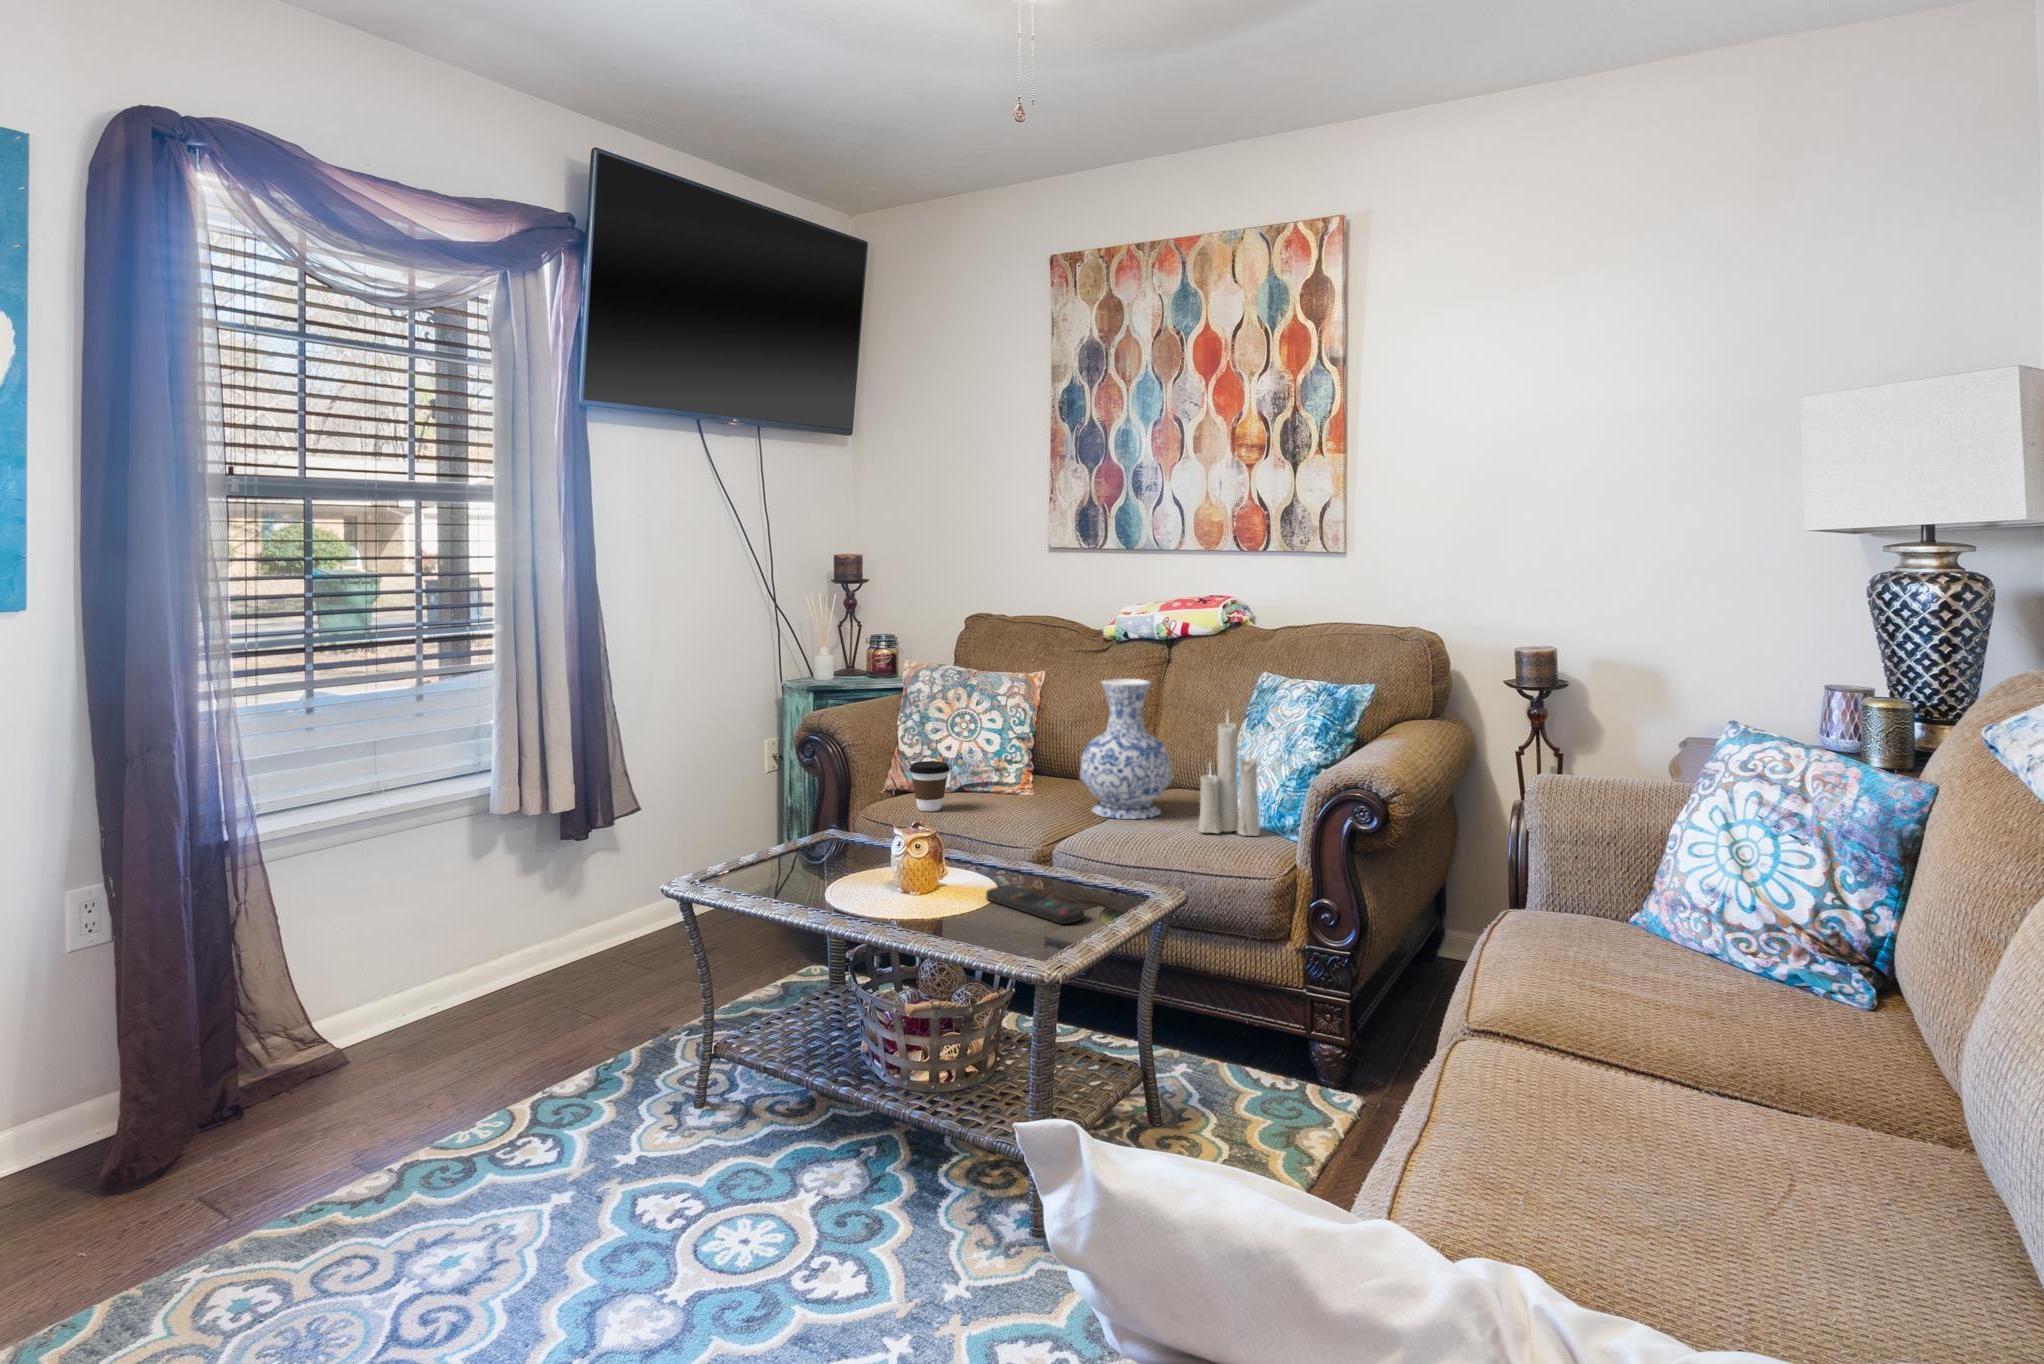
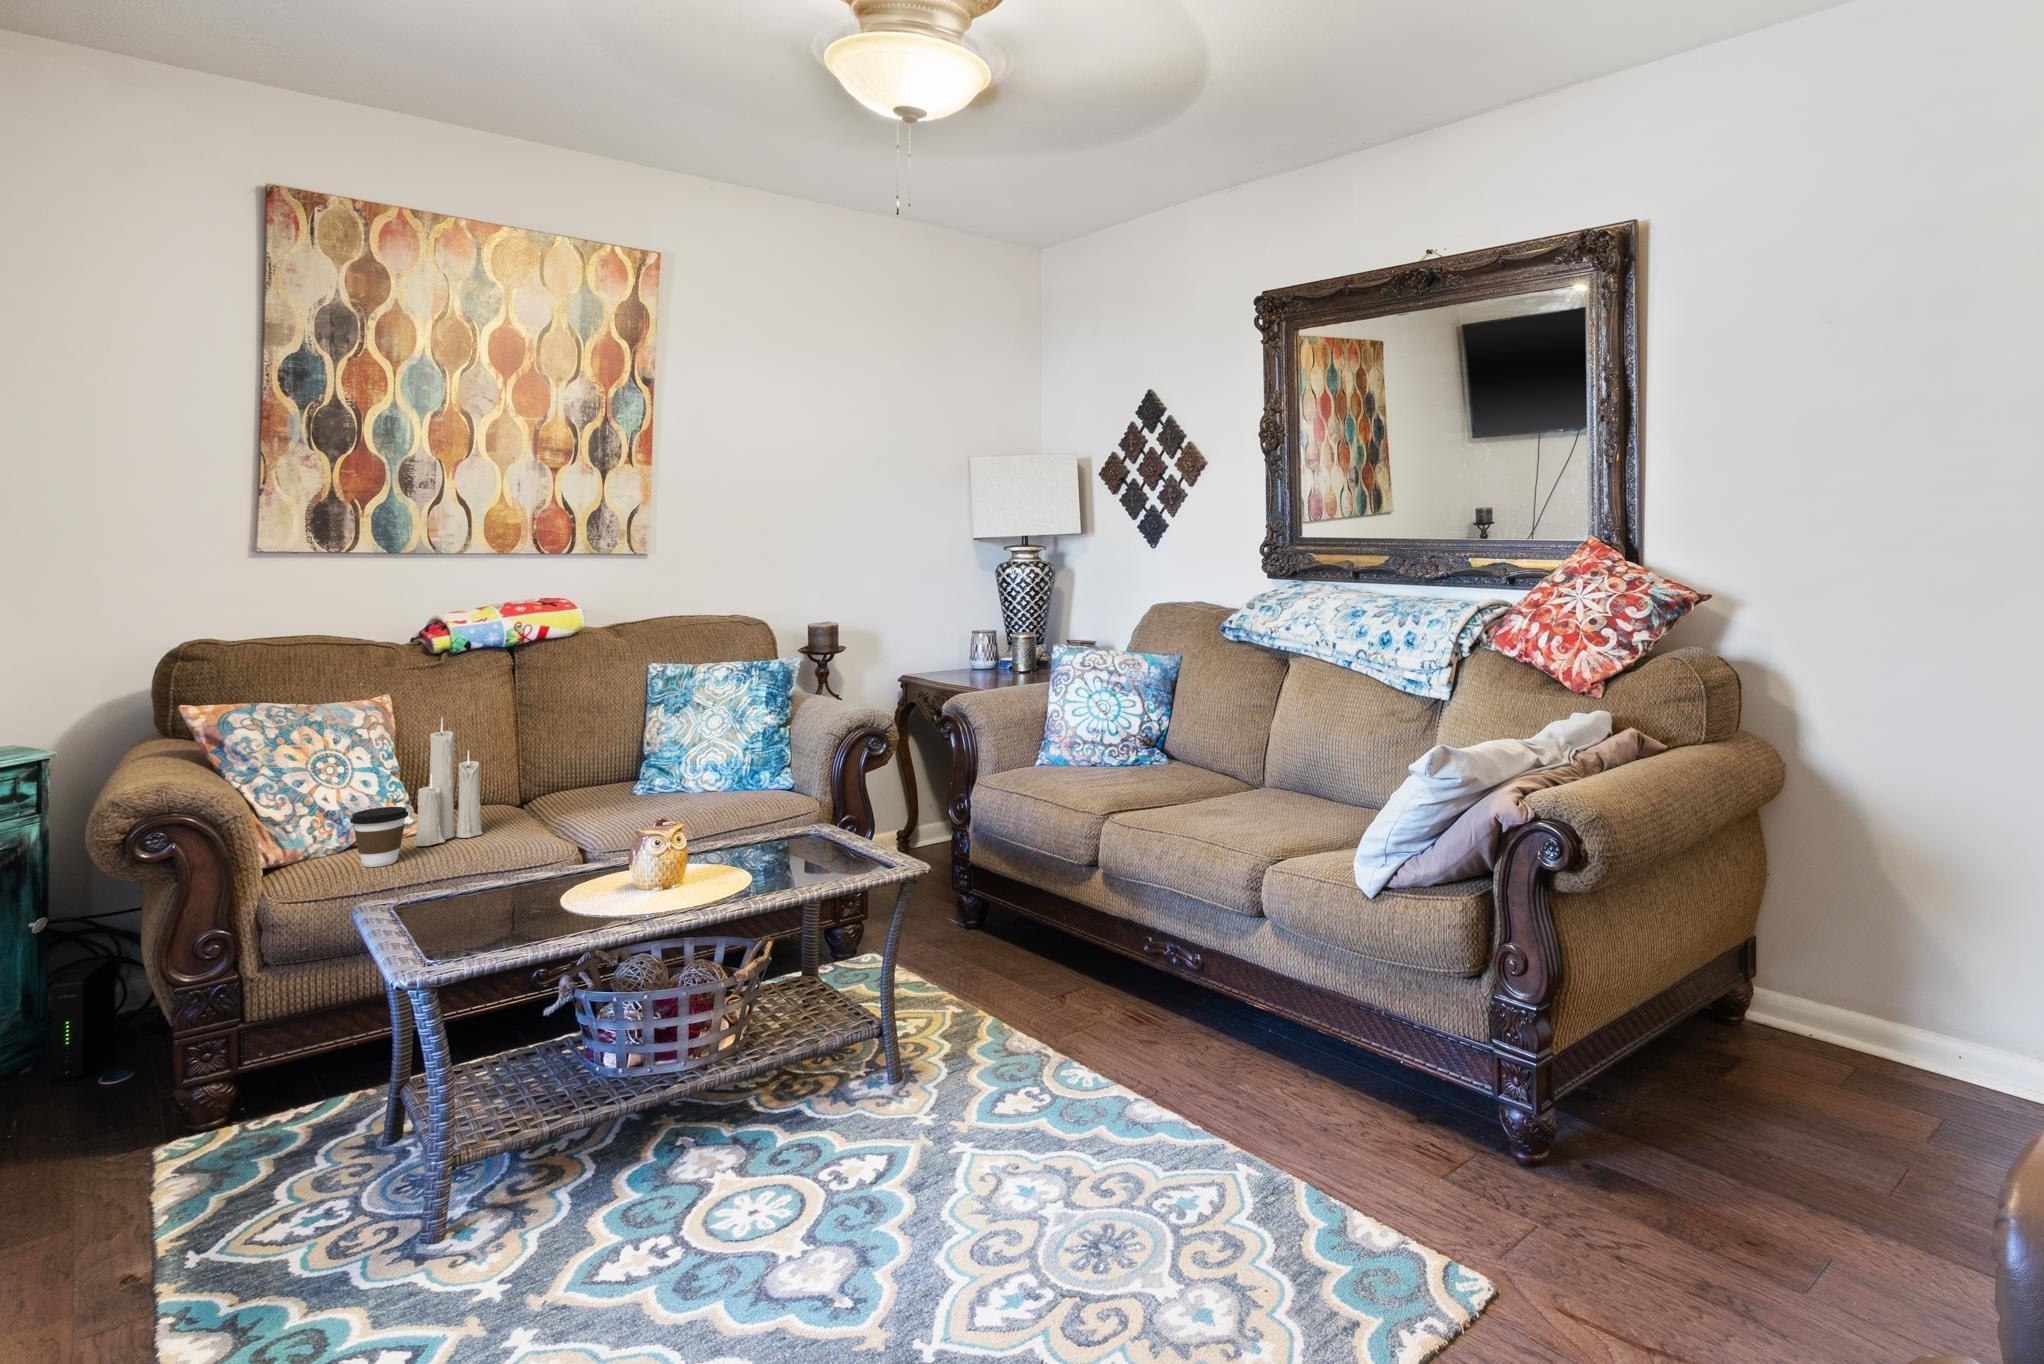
vase: present [1080,679,1172,819] -> none [517,682,622,821]
candle: present [1198,719,1260,836] -> present [414,718,483,846]
remote control: present [986,886,1084,924] -> none [726,843,832,868]

